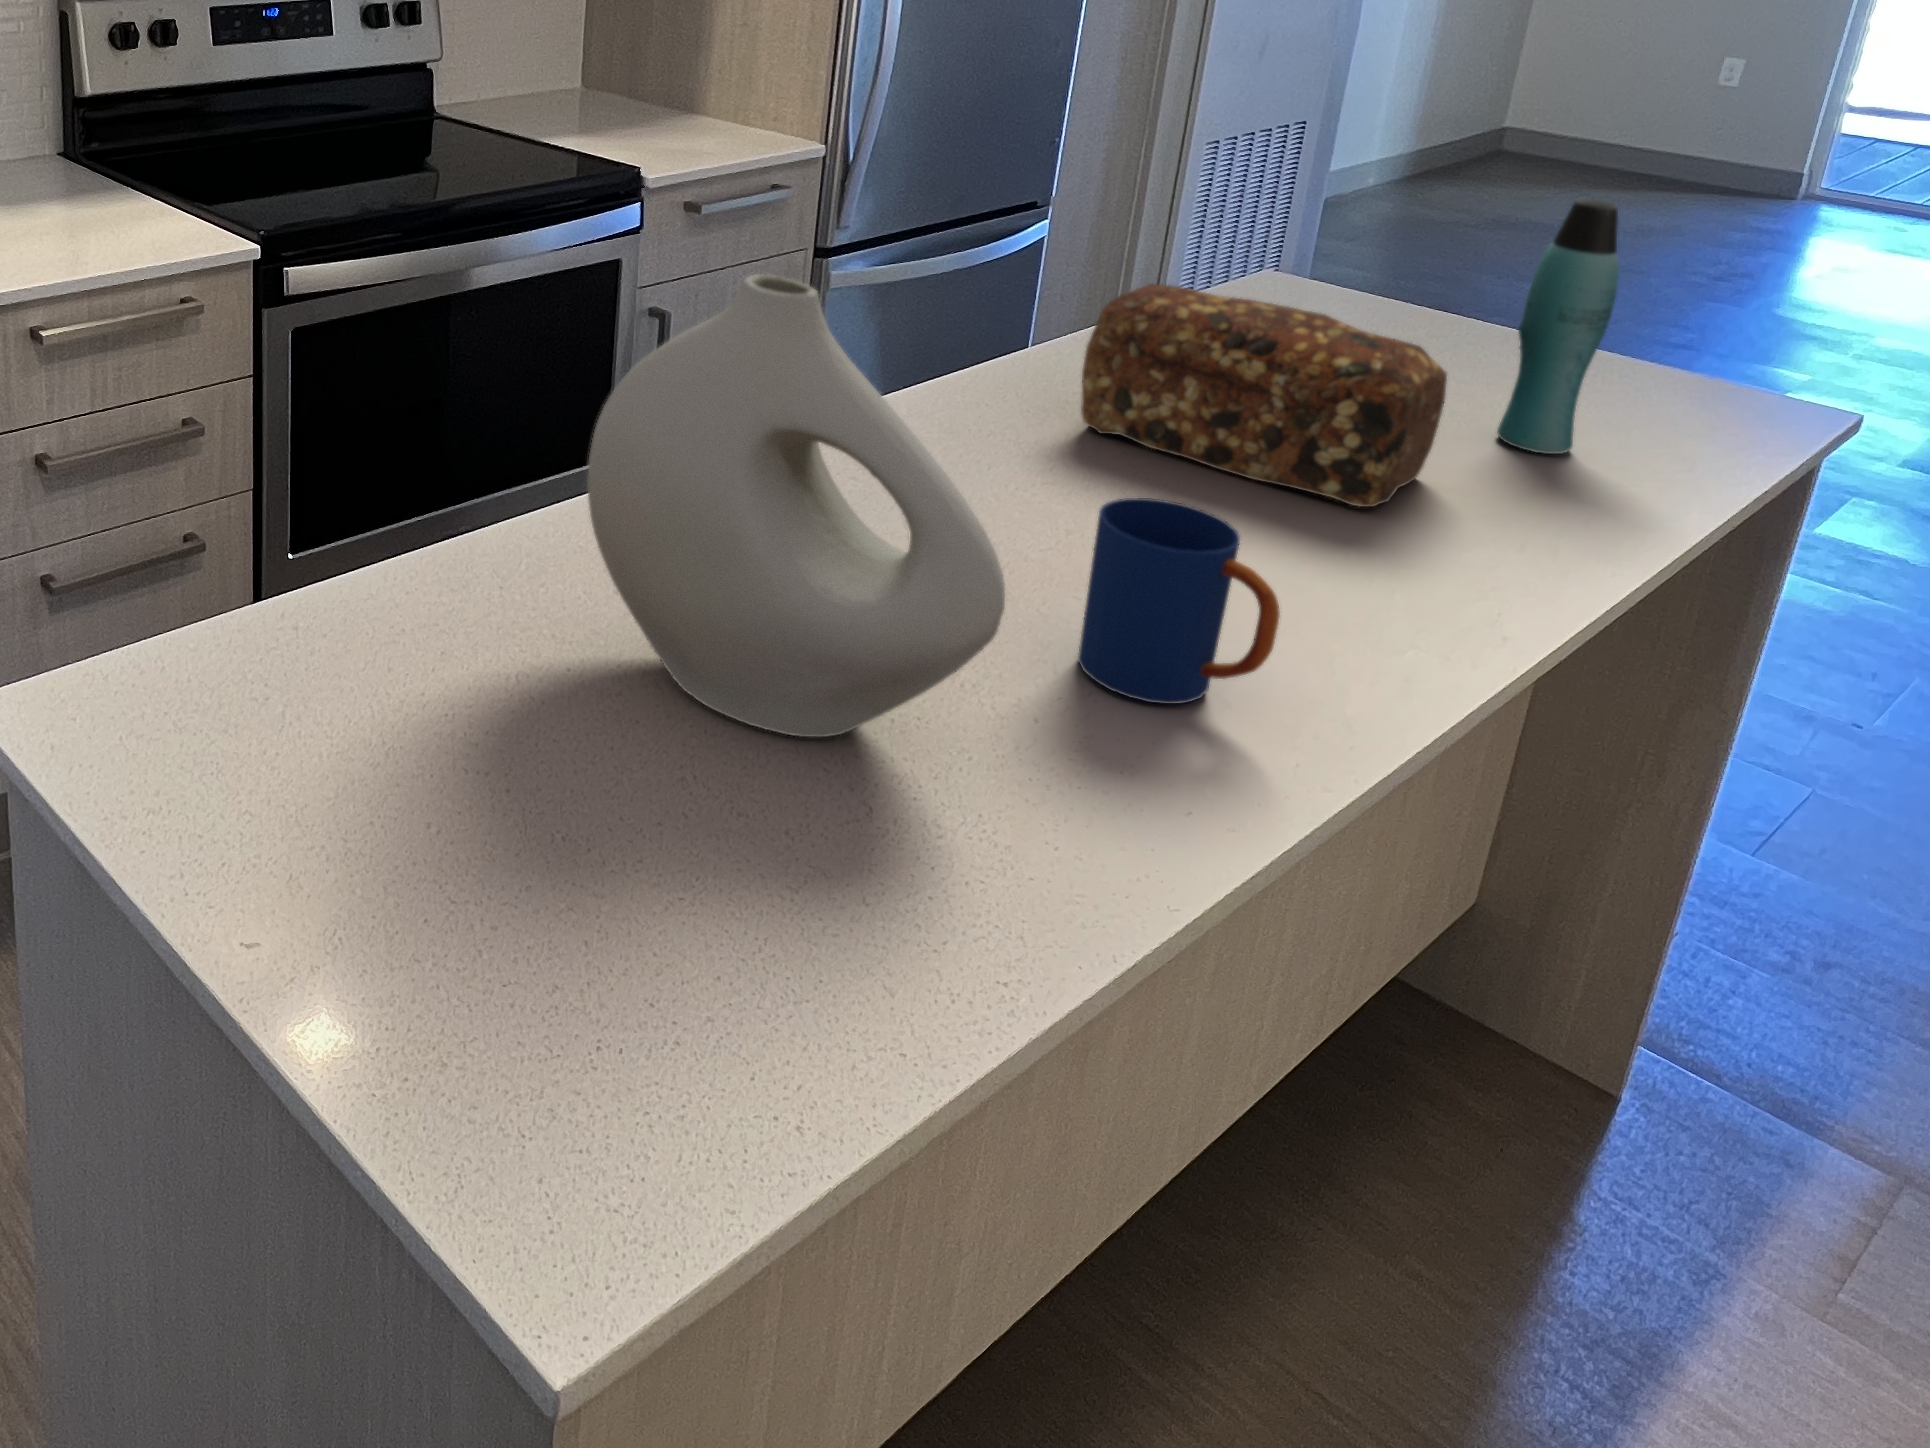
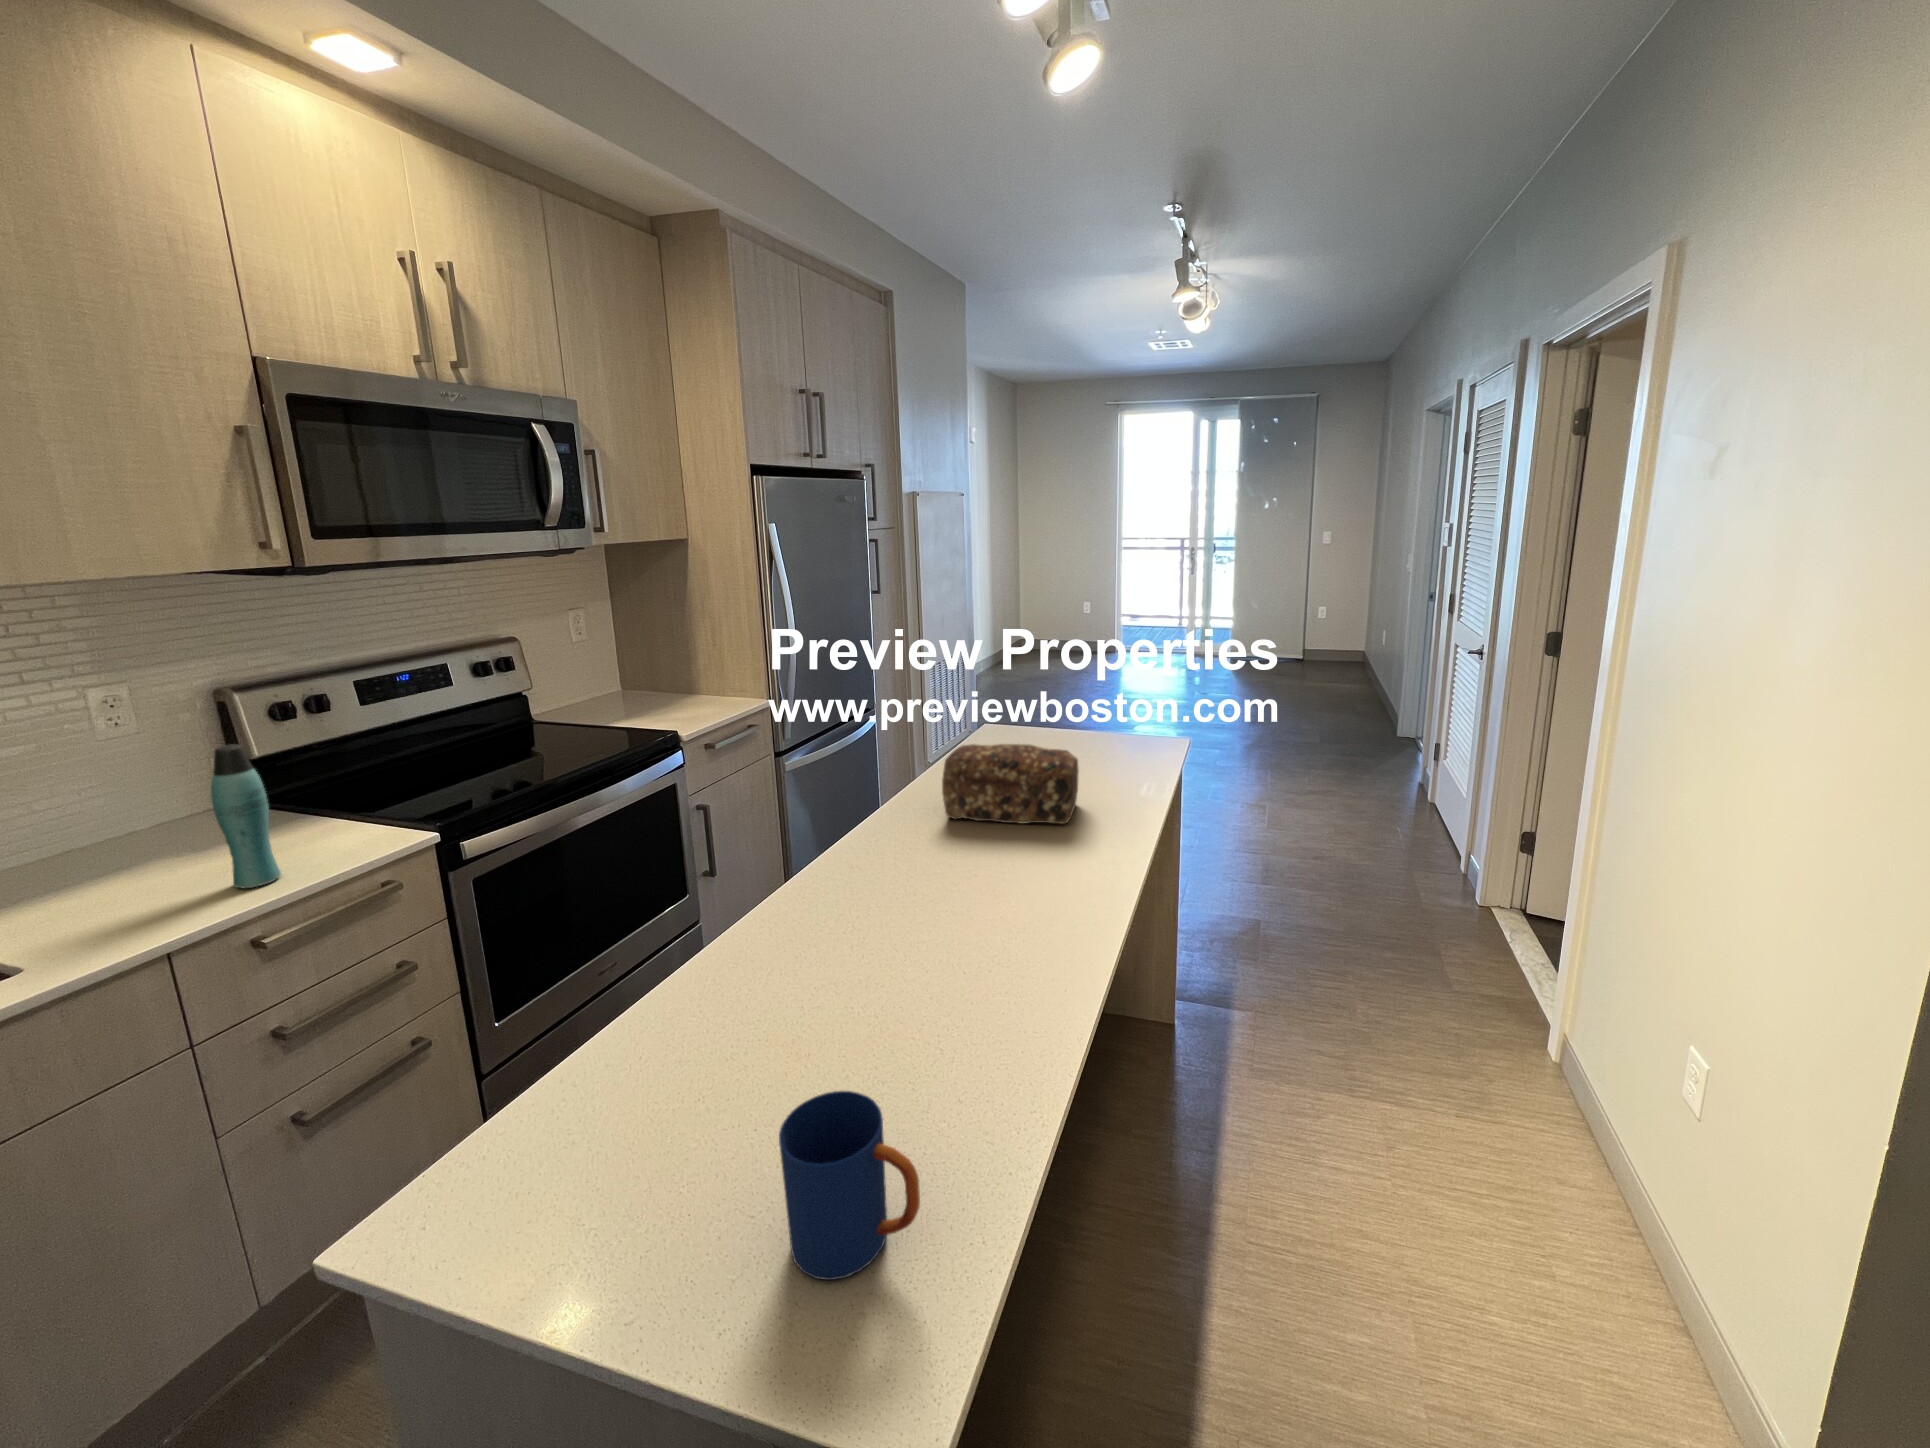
bottle: present [1497,199,1619,454] -> present [211,744,281,888]
vase: present [587,274,1005,737] -> none [748,794,978,1032]
mug: present [1078,498,1280,704] -> present [779,1091,920,1280]

